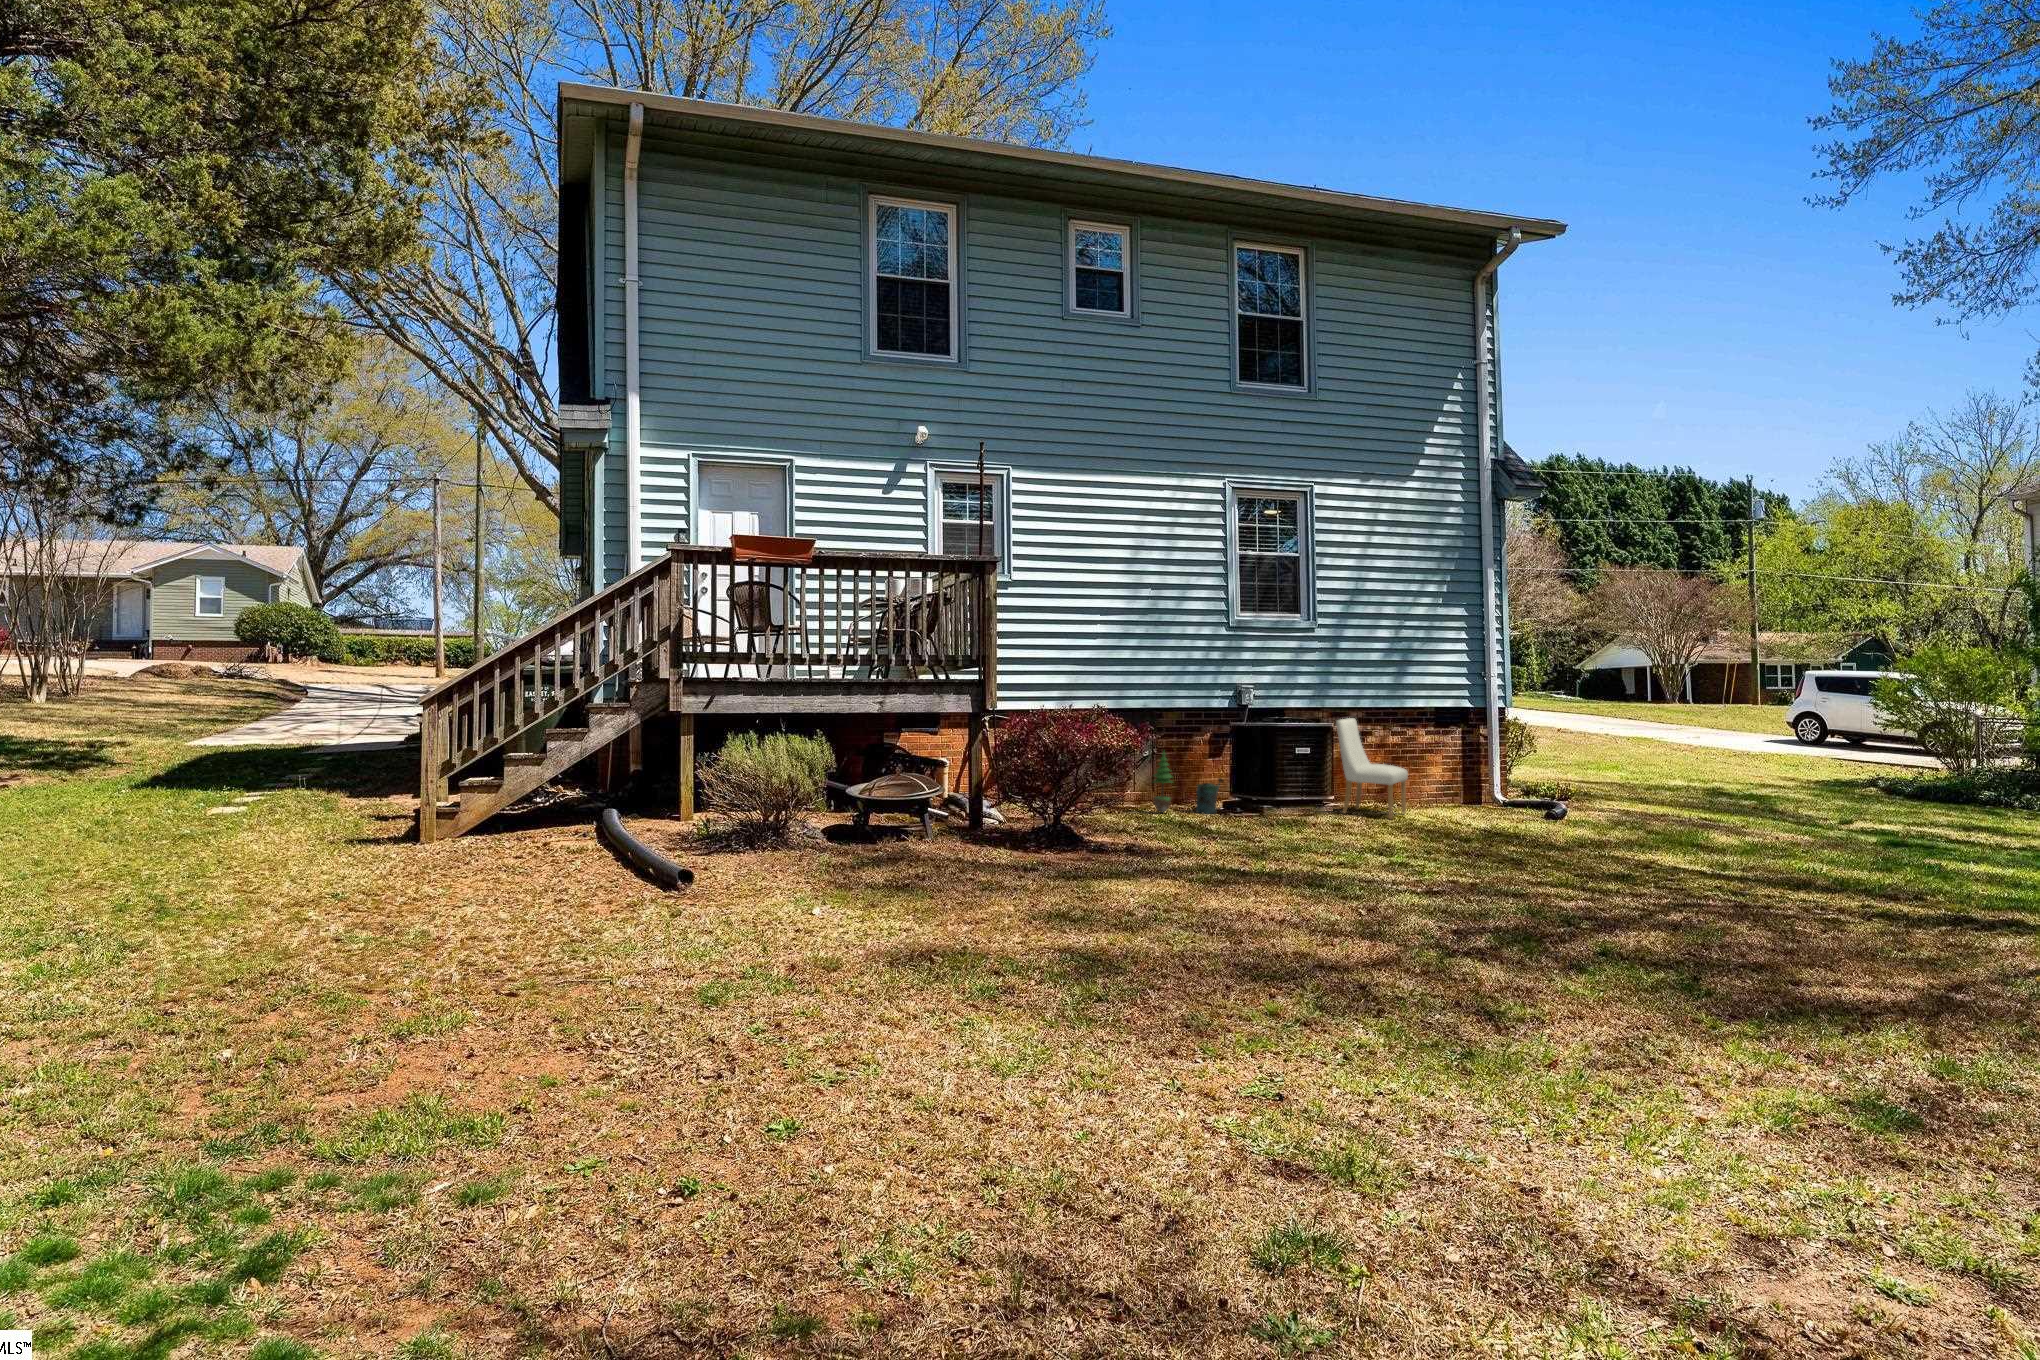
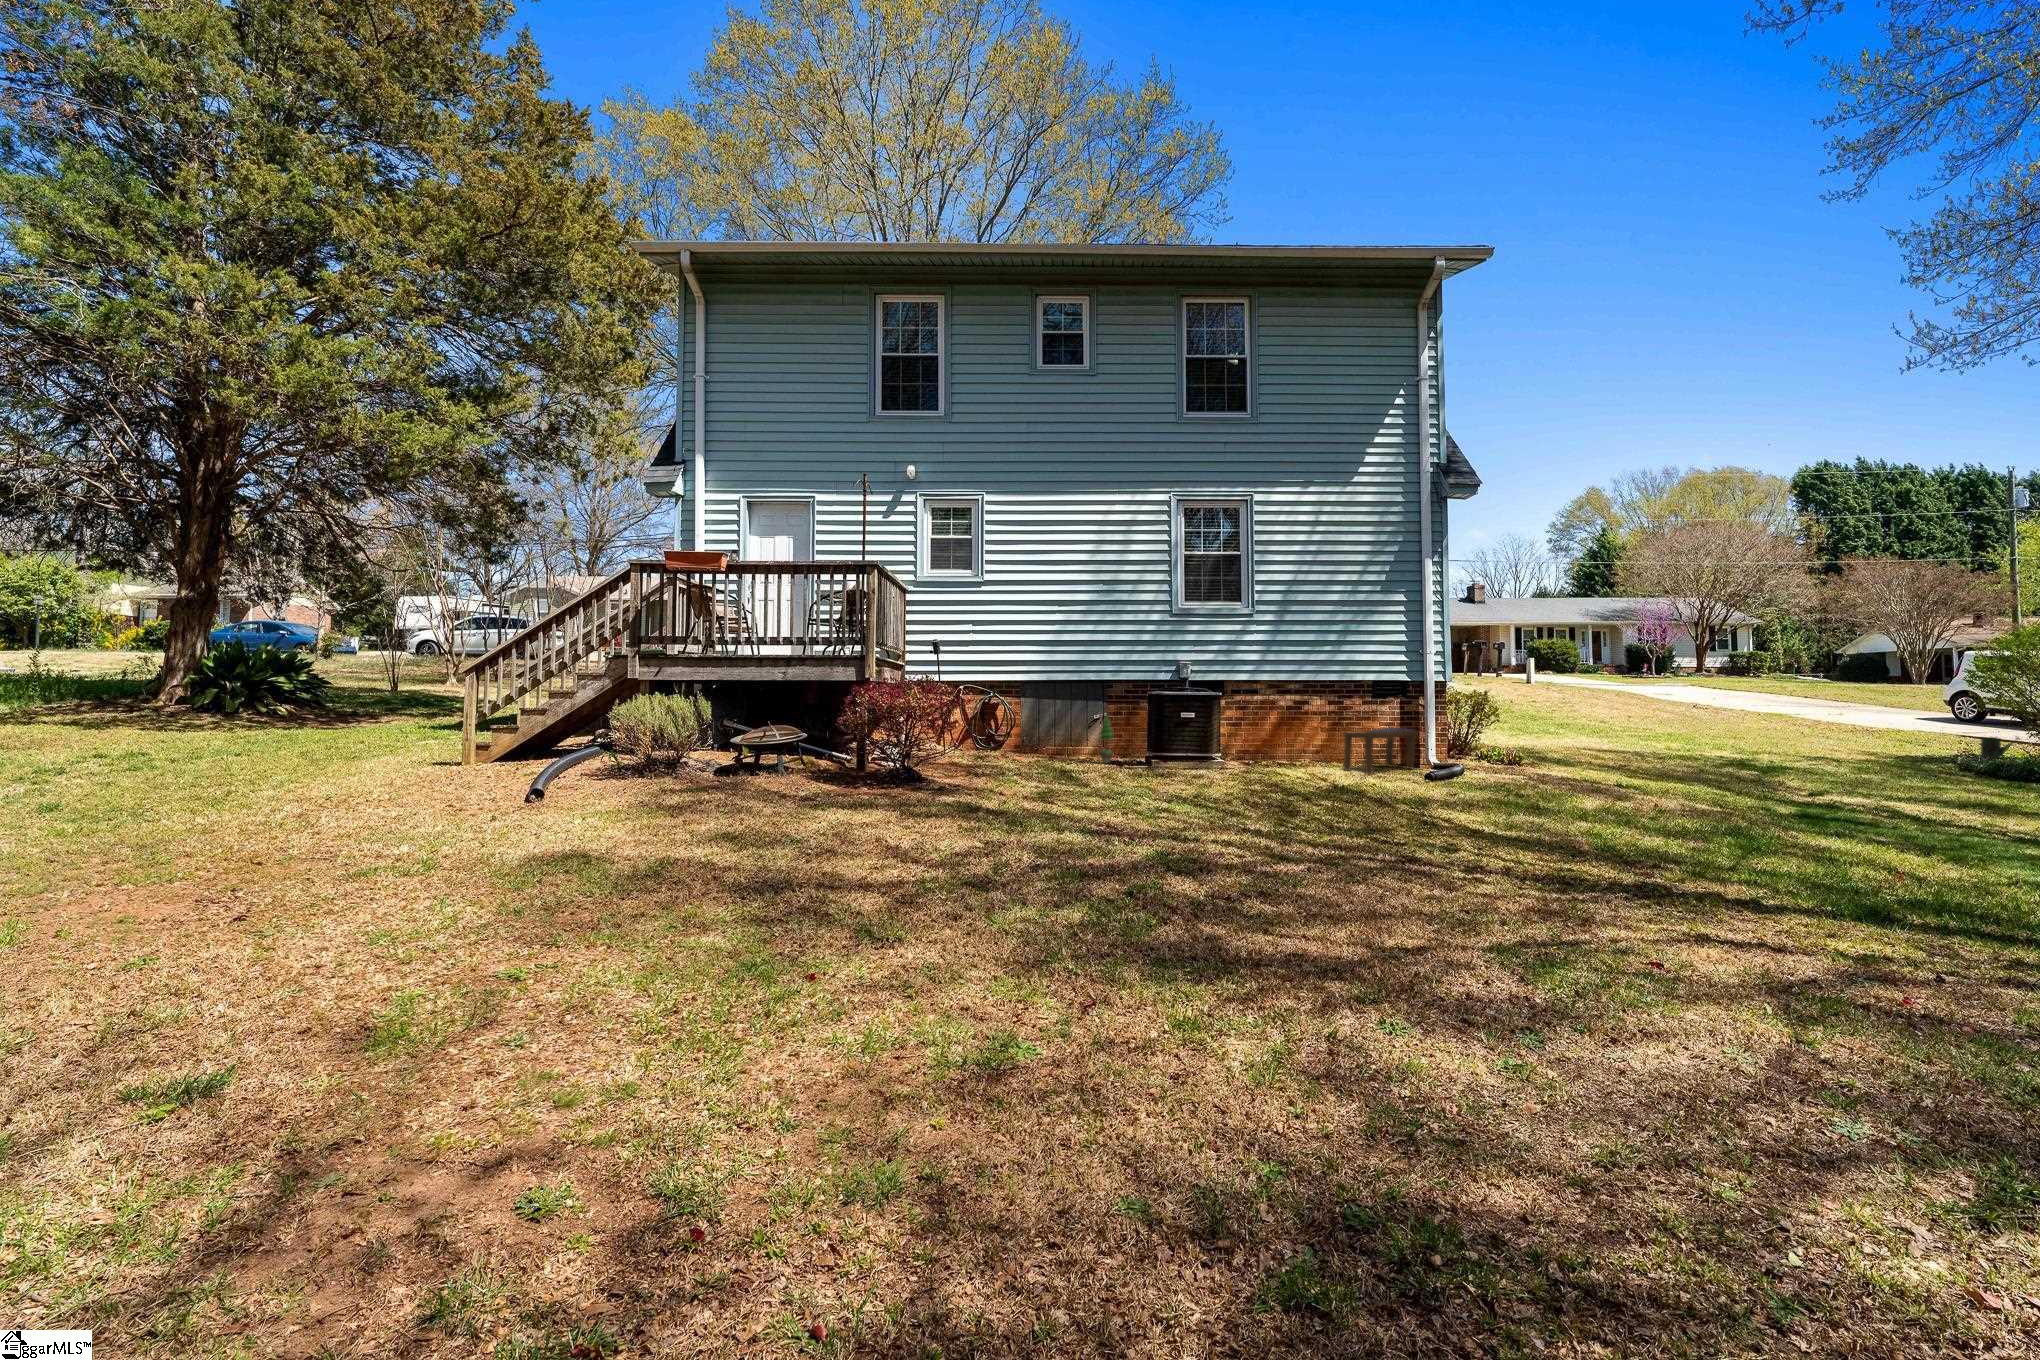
chair: present [1336,718,1408,819] -> none [1259,689,1323,775]
bench: none [1424,762,1493,817] -> present [1343,727,1417,774]
watering can: present [1196,778,1223,814] -> present [1981,737,2019,758]

